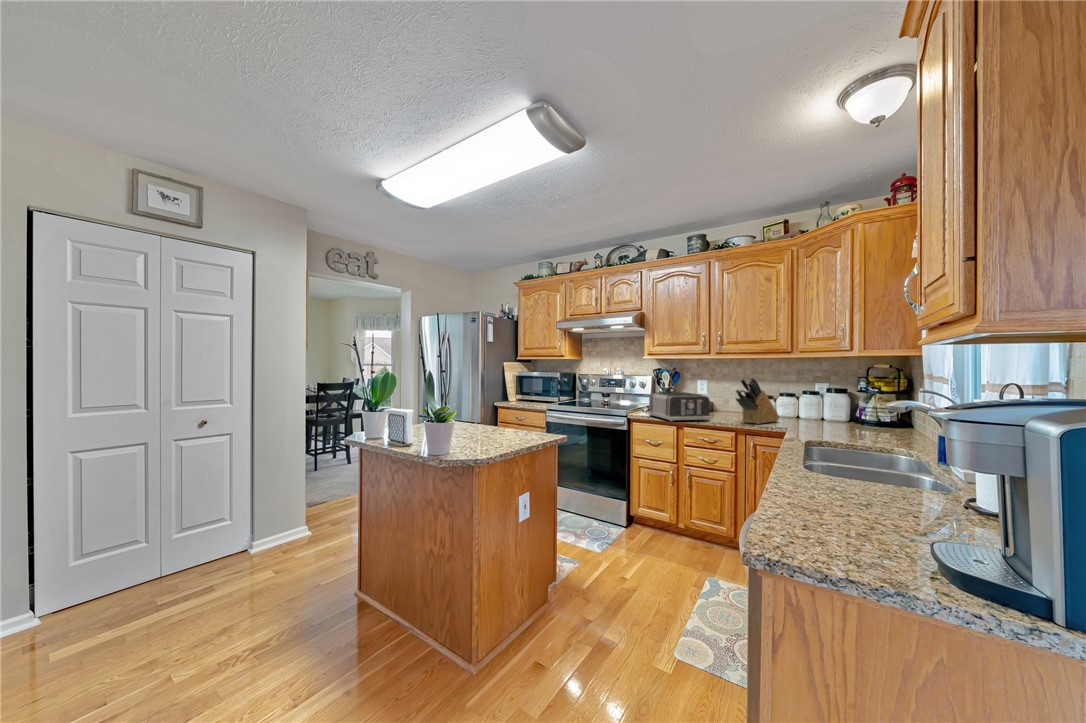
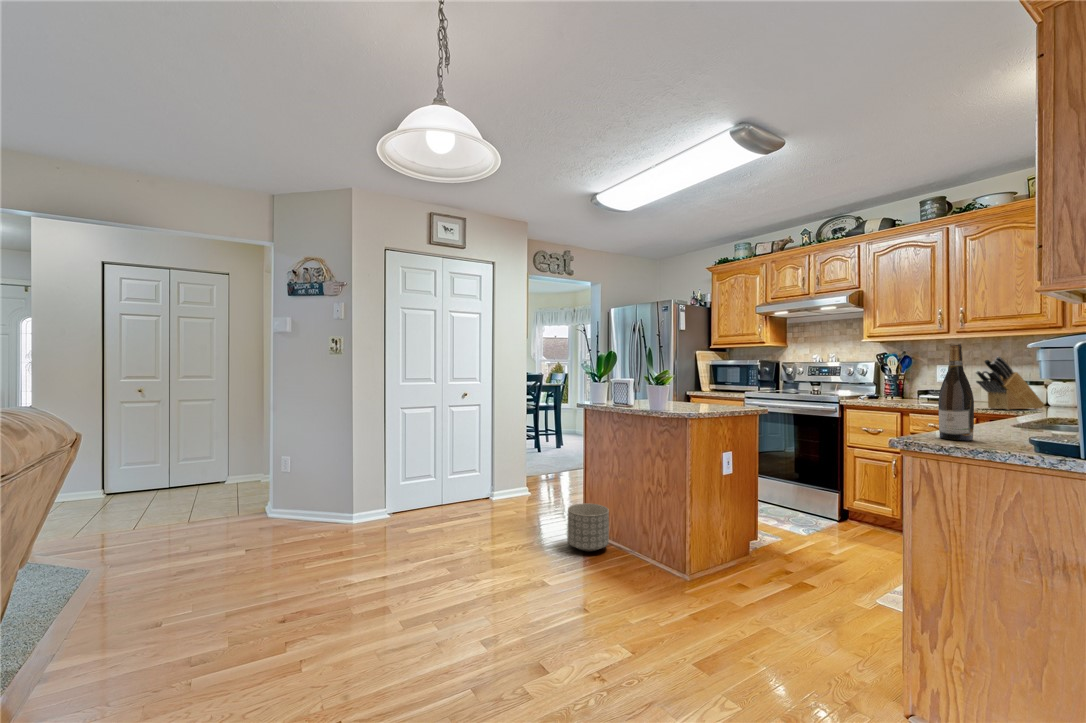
toaster: present [649,392,710,422] -> none [866,377,944,407]
wine bottle: none [806,399,858,553] -> present [938,344,974,441]
planter: none [318,570,380,648] -> present [568,503,609,552]

